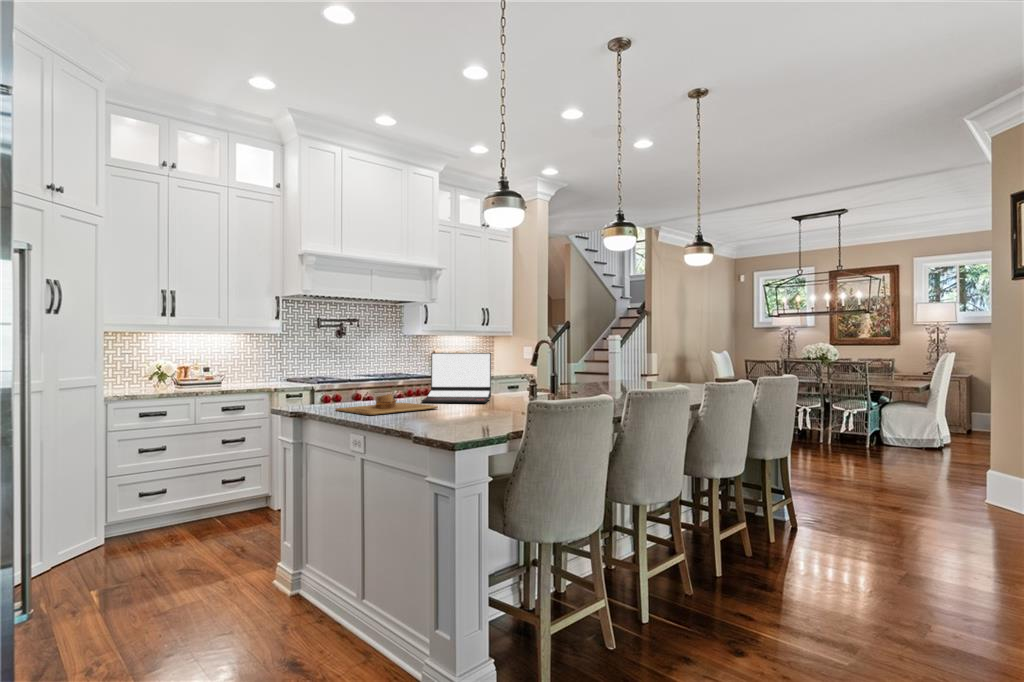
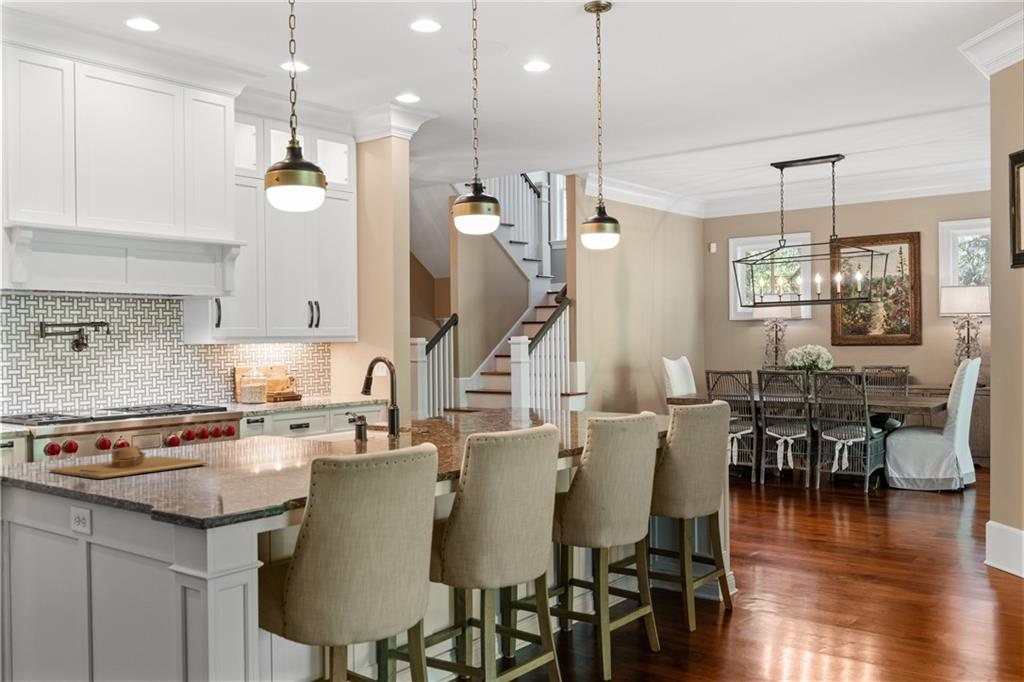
laptop: present [422,353,491,403] -> none [188,379,296,455]

